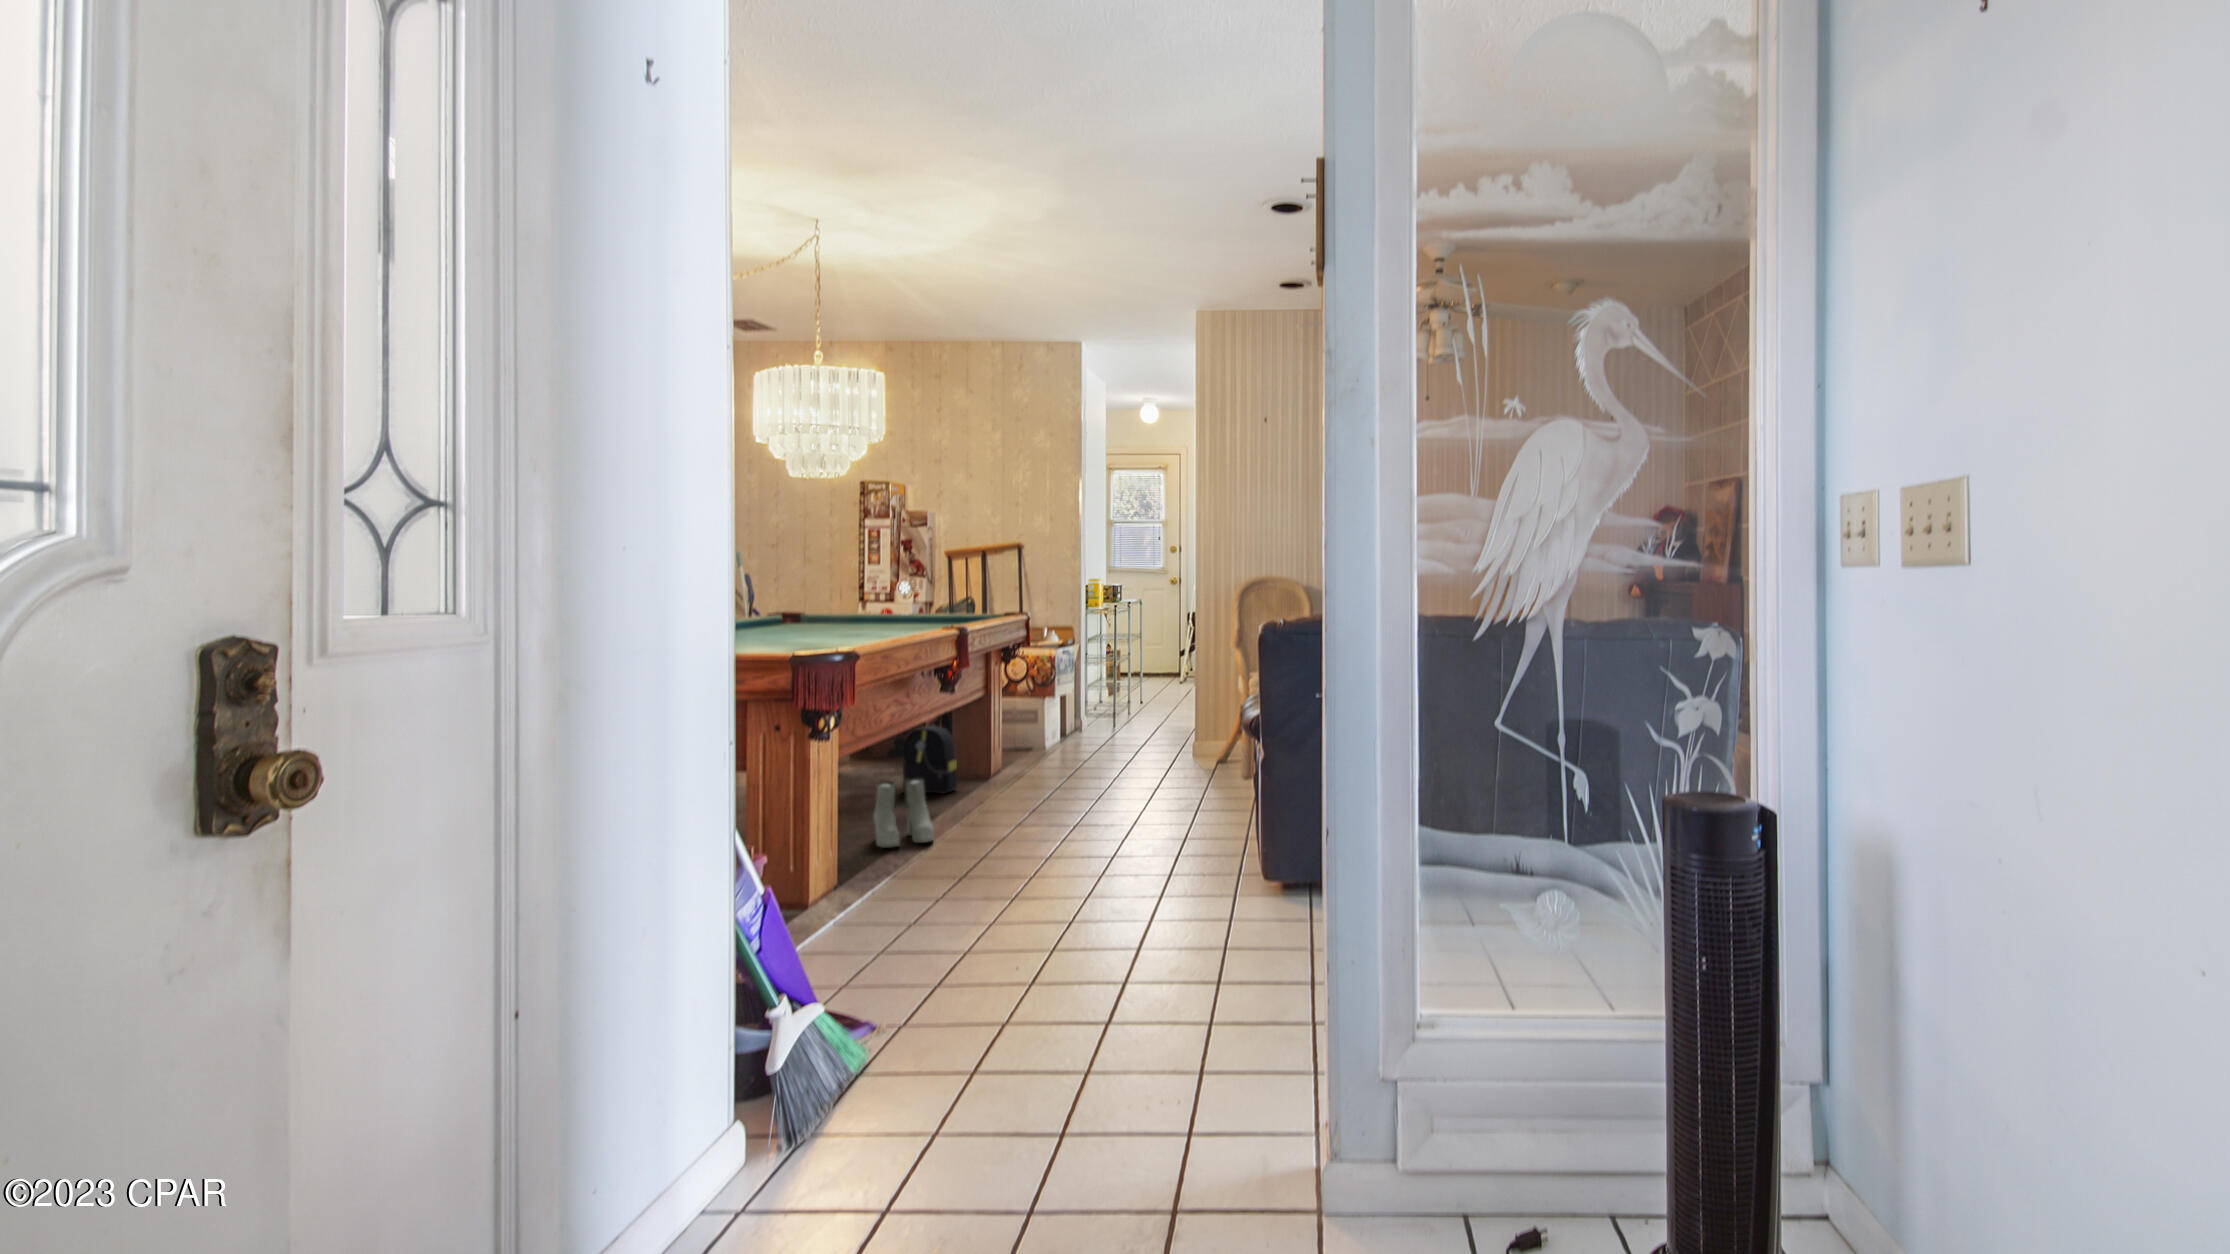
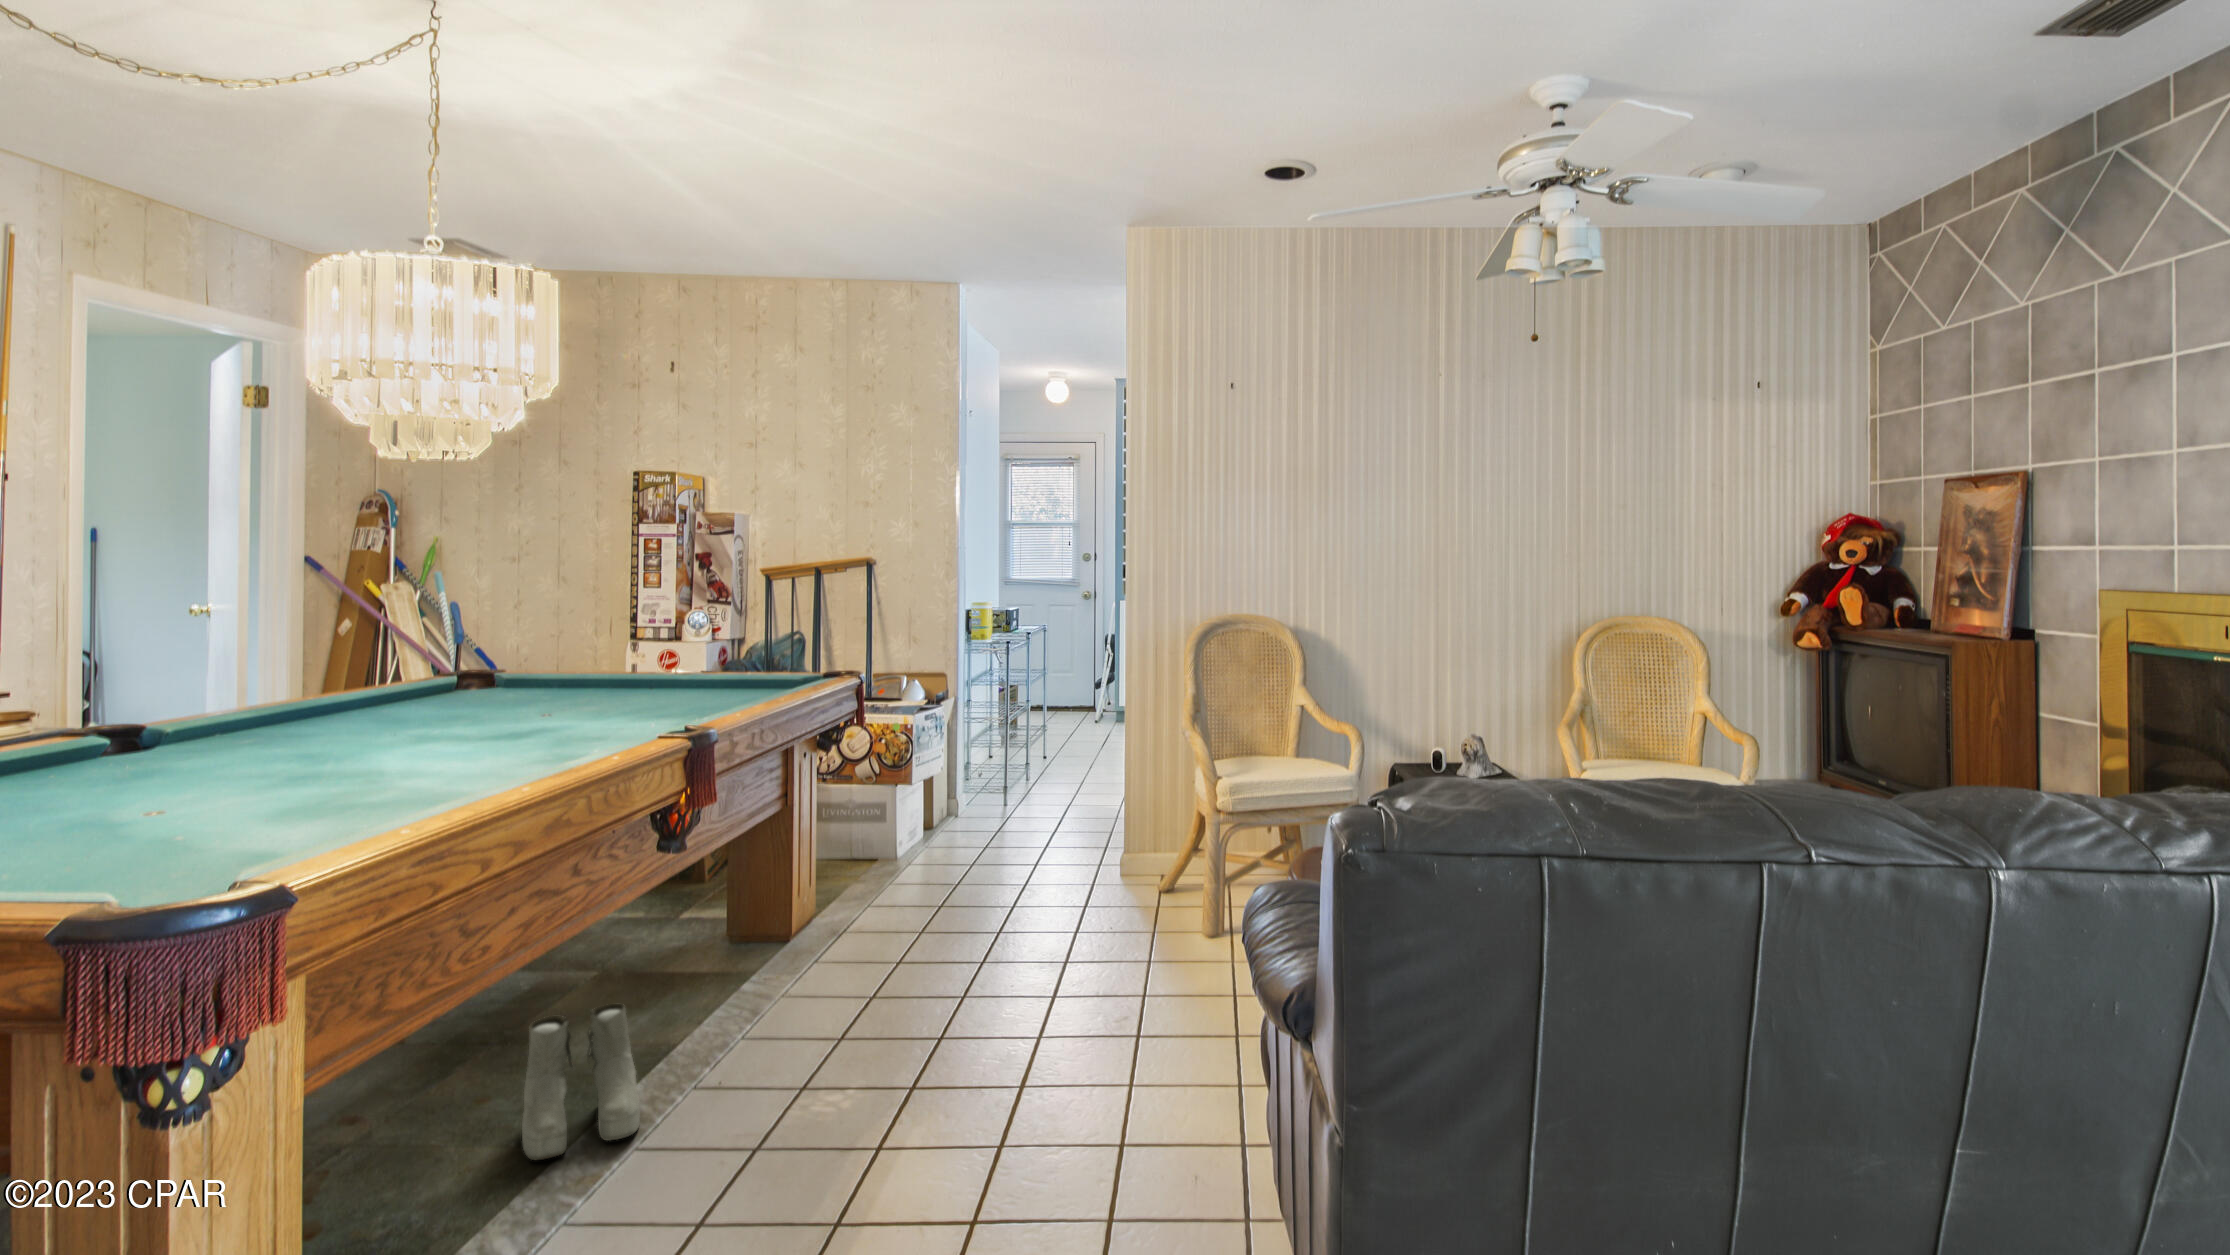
backpack: present [903,714,957,793] -> none [643,835,735,975]

